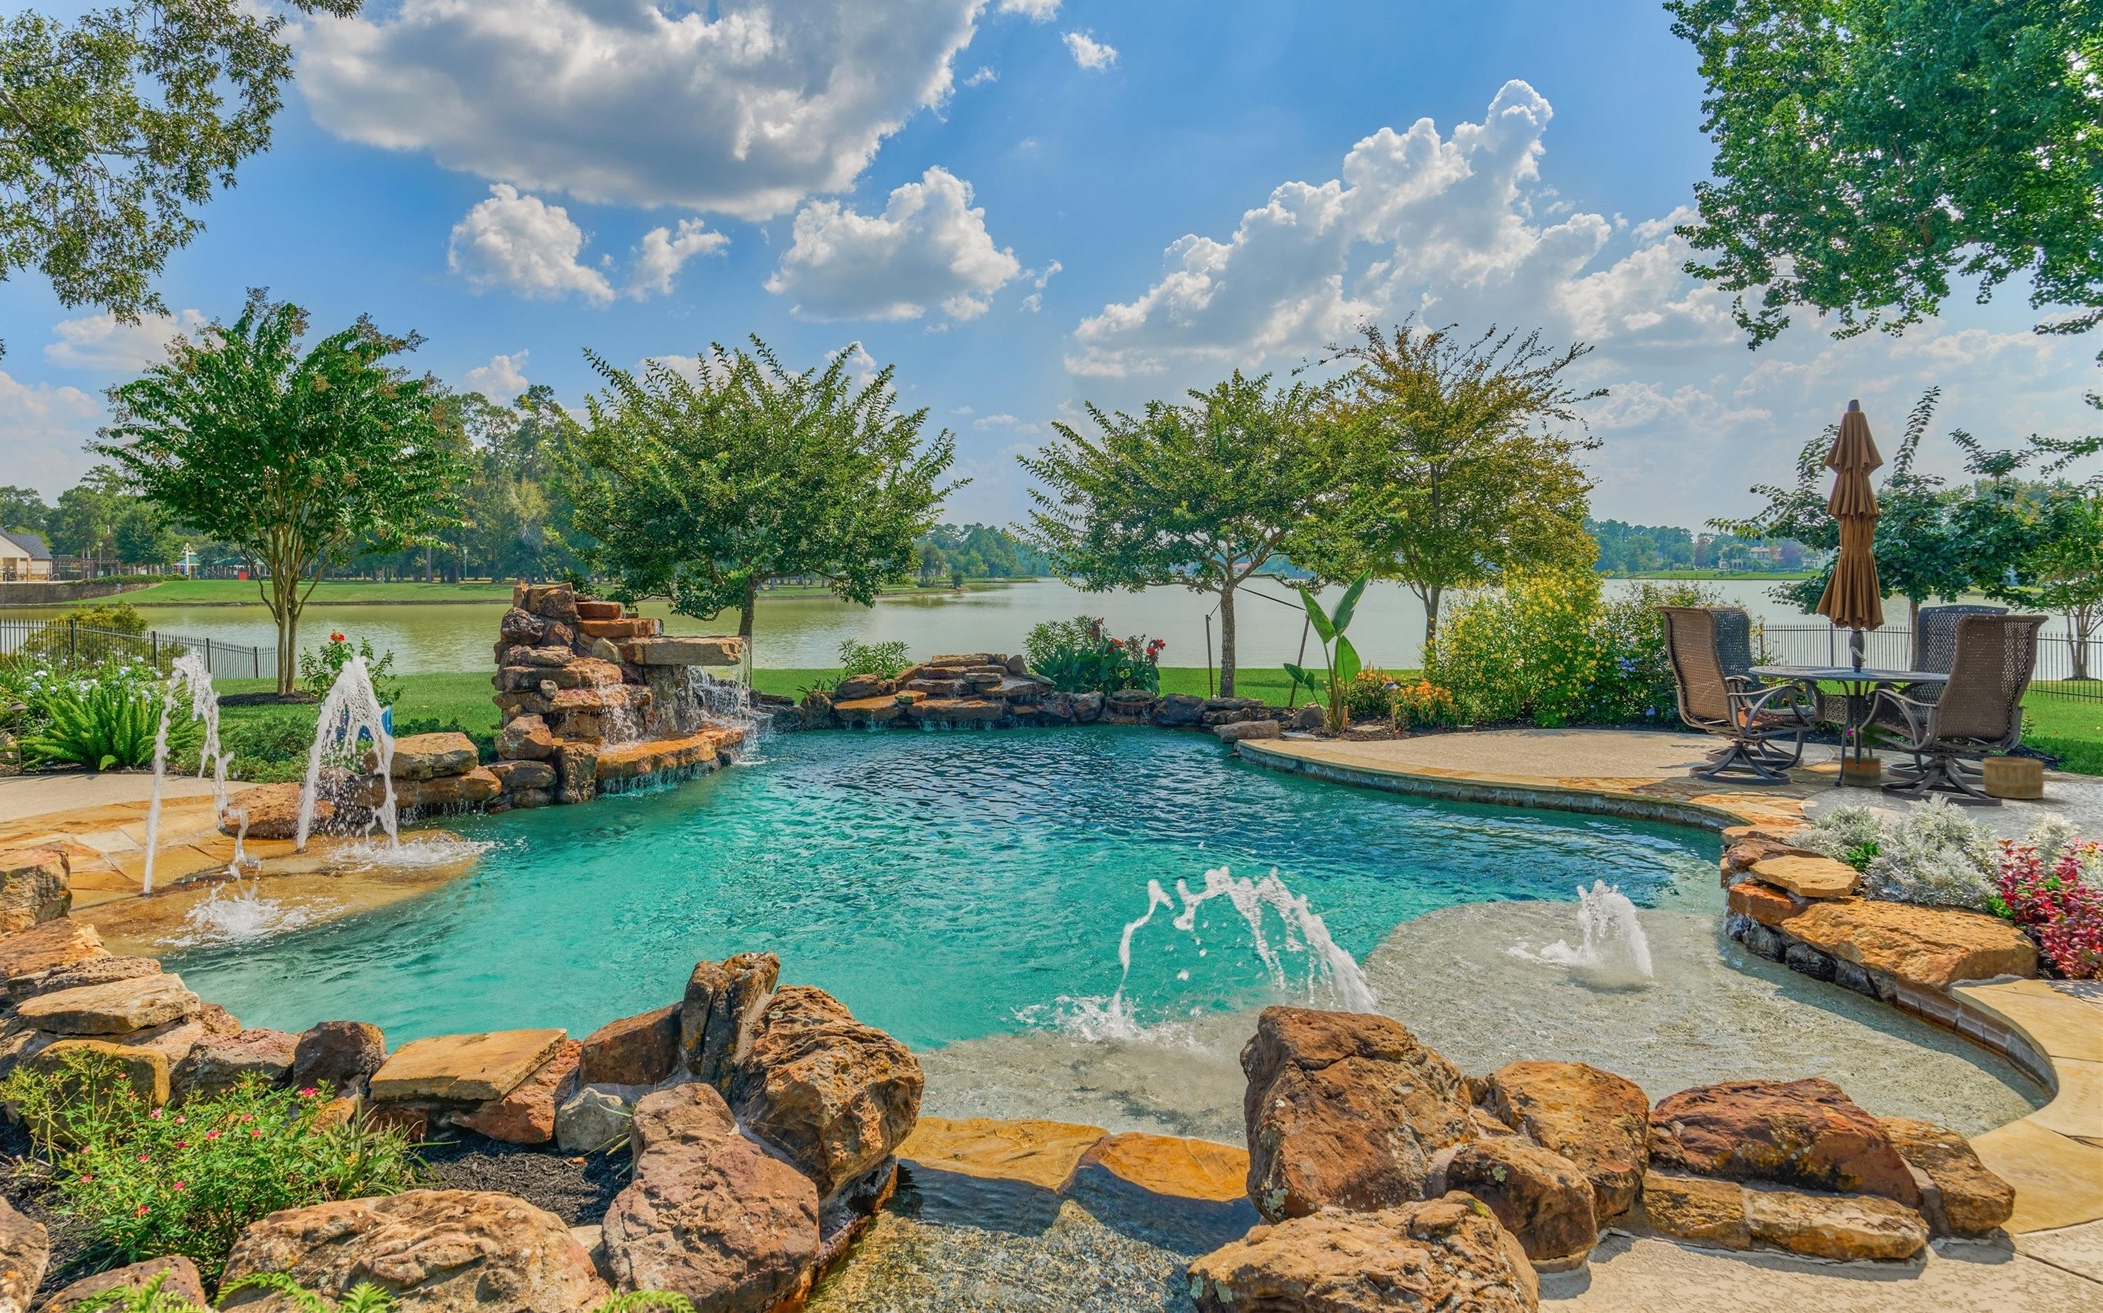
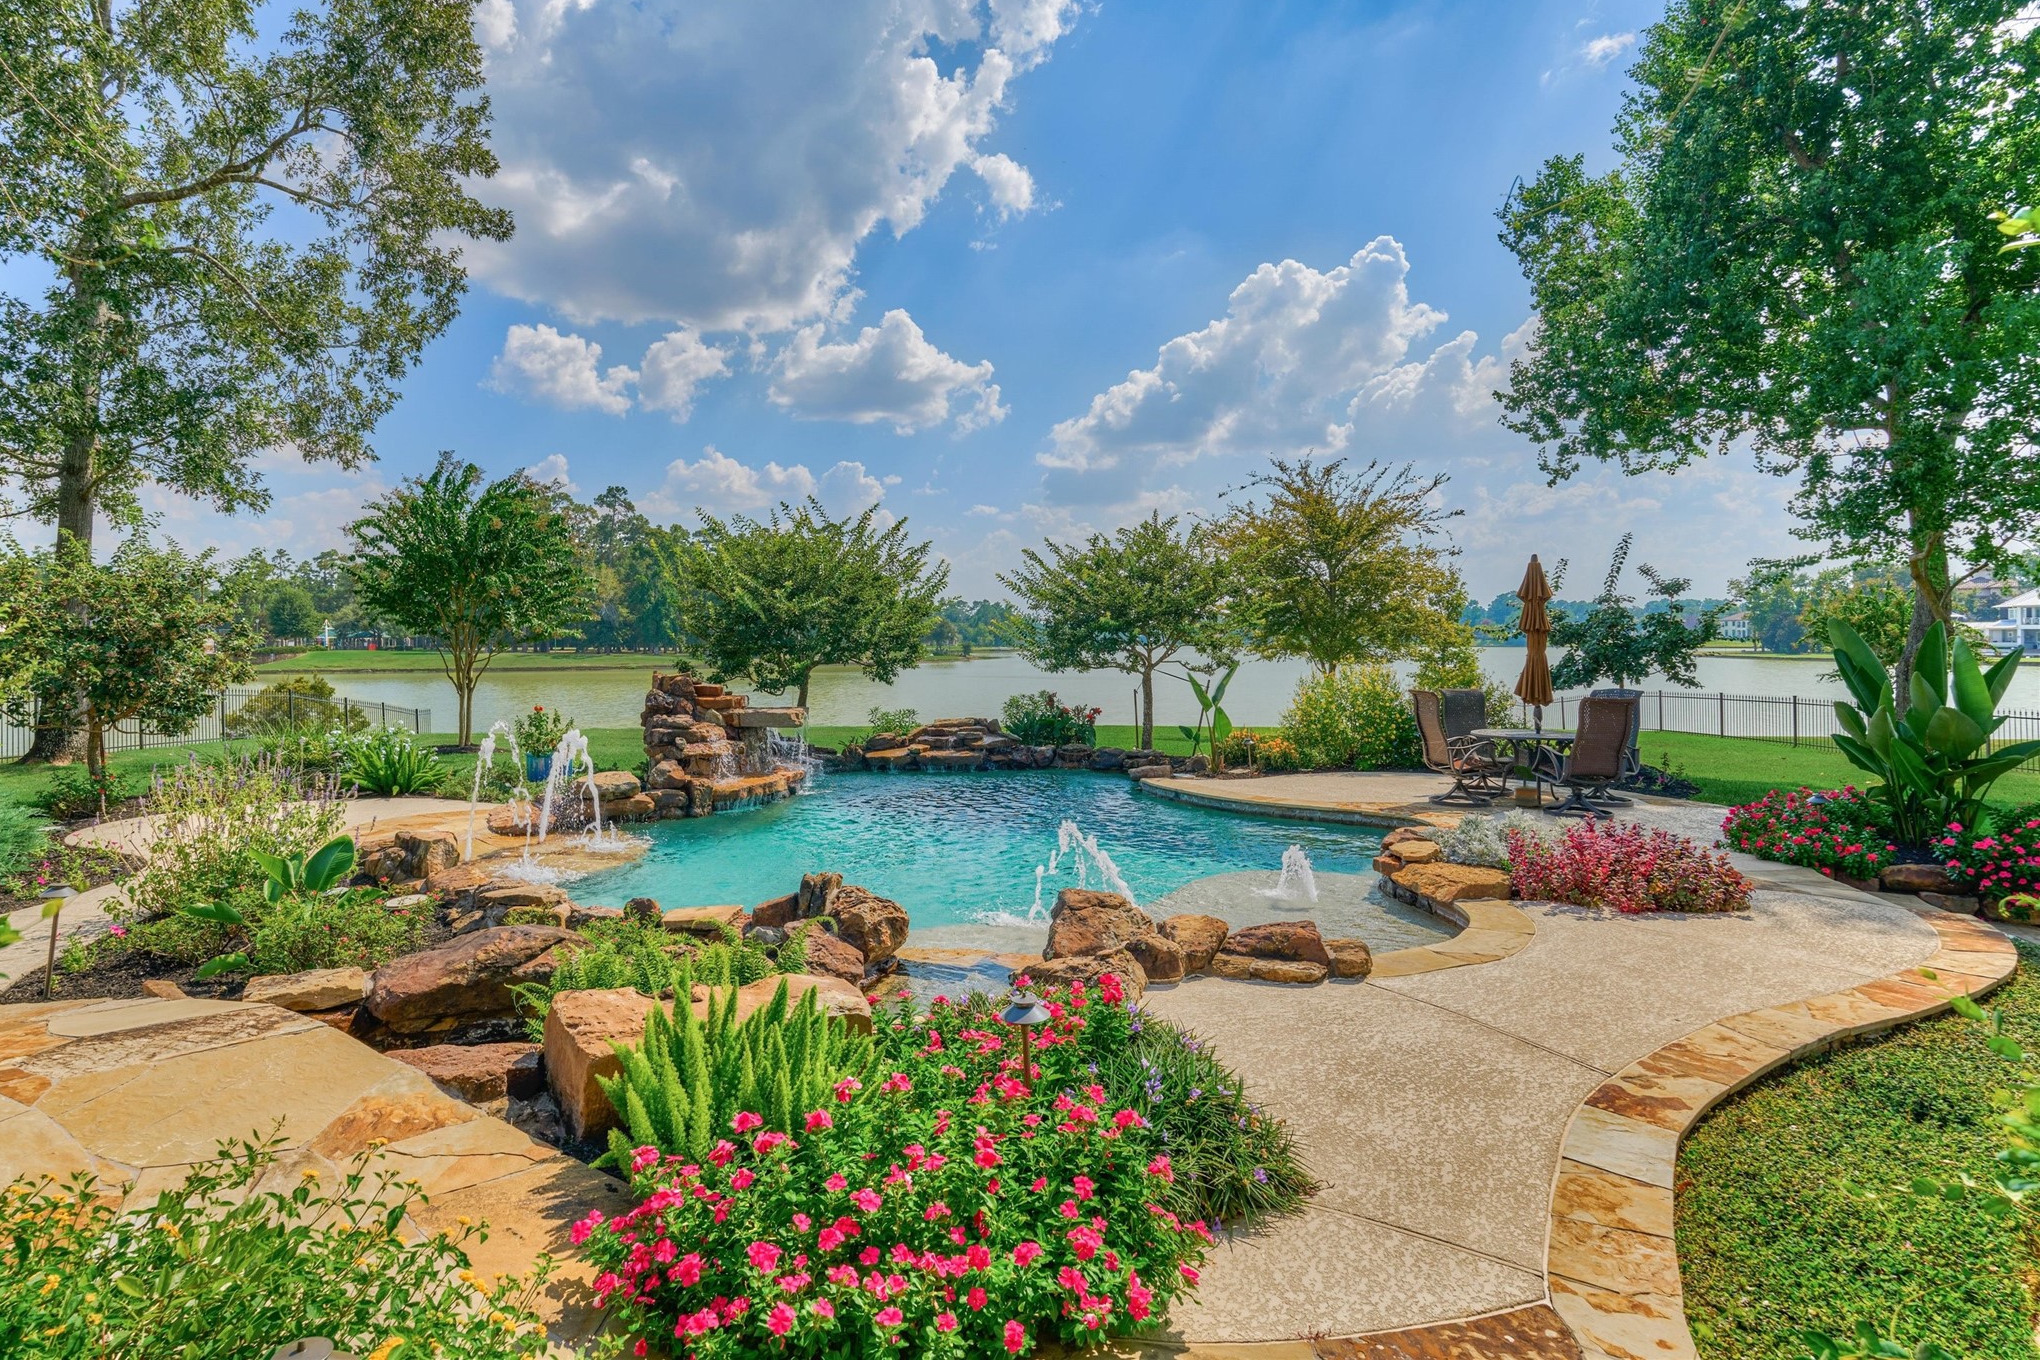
wooden bucket: present [1982,757,2044,799] -> none [1596,787,1632,813]

